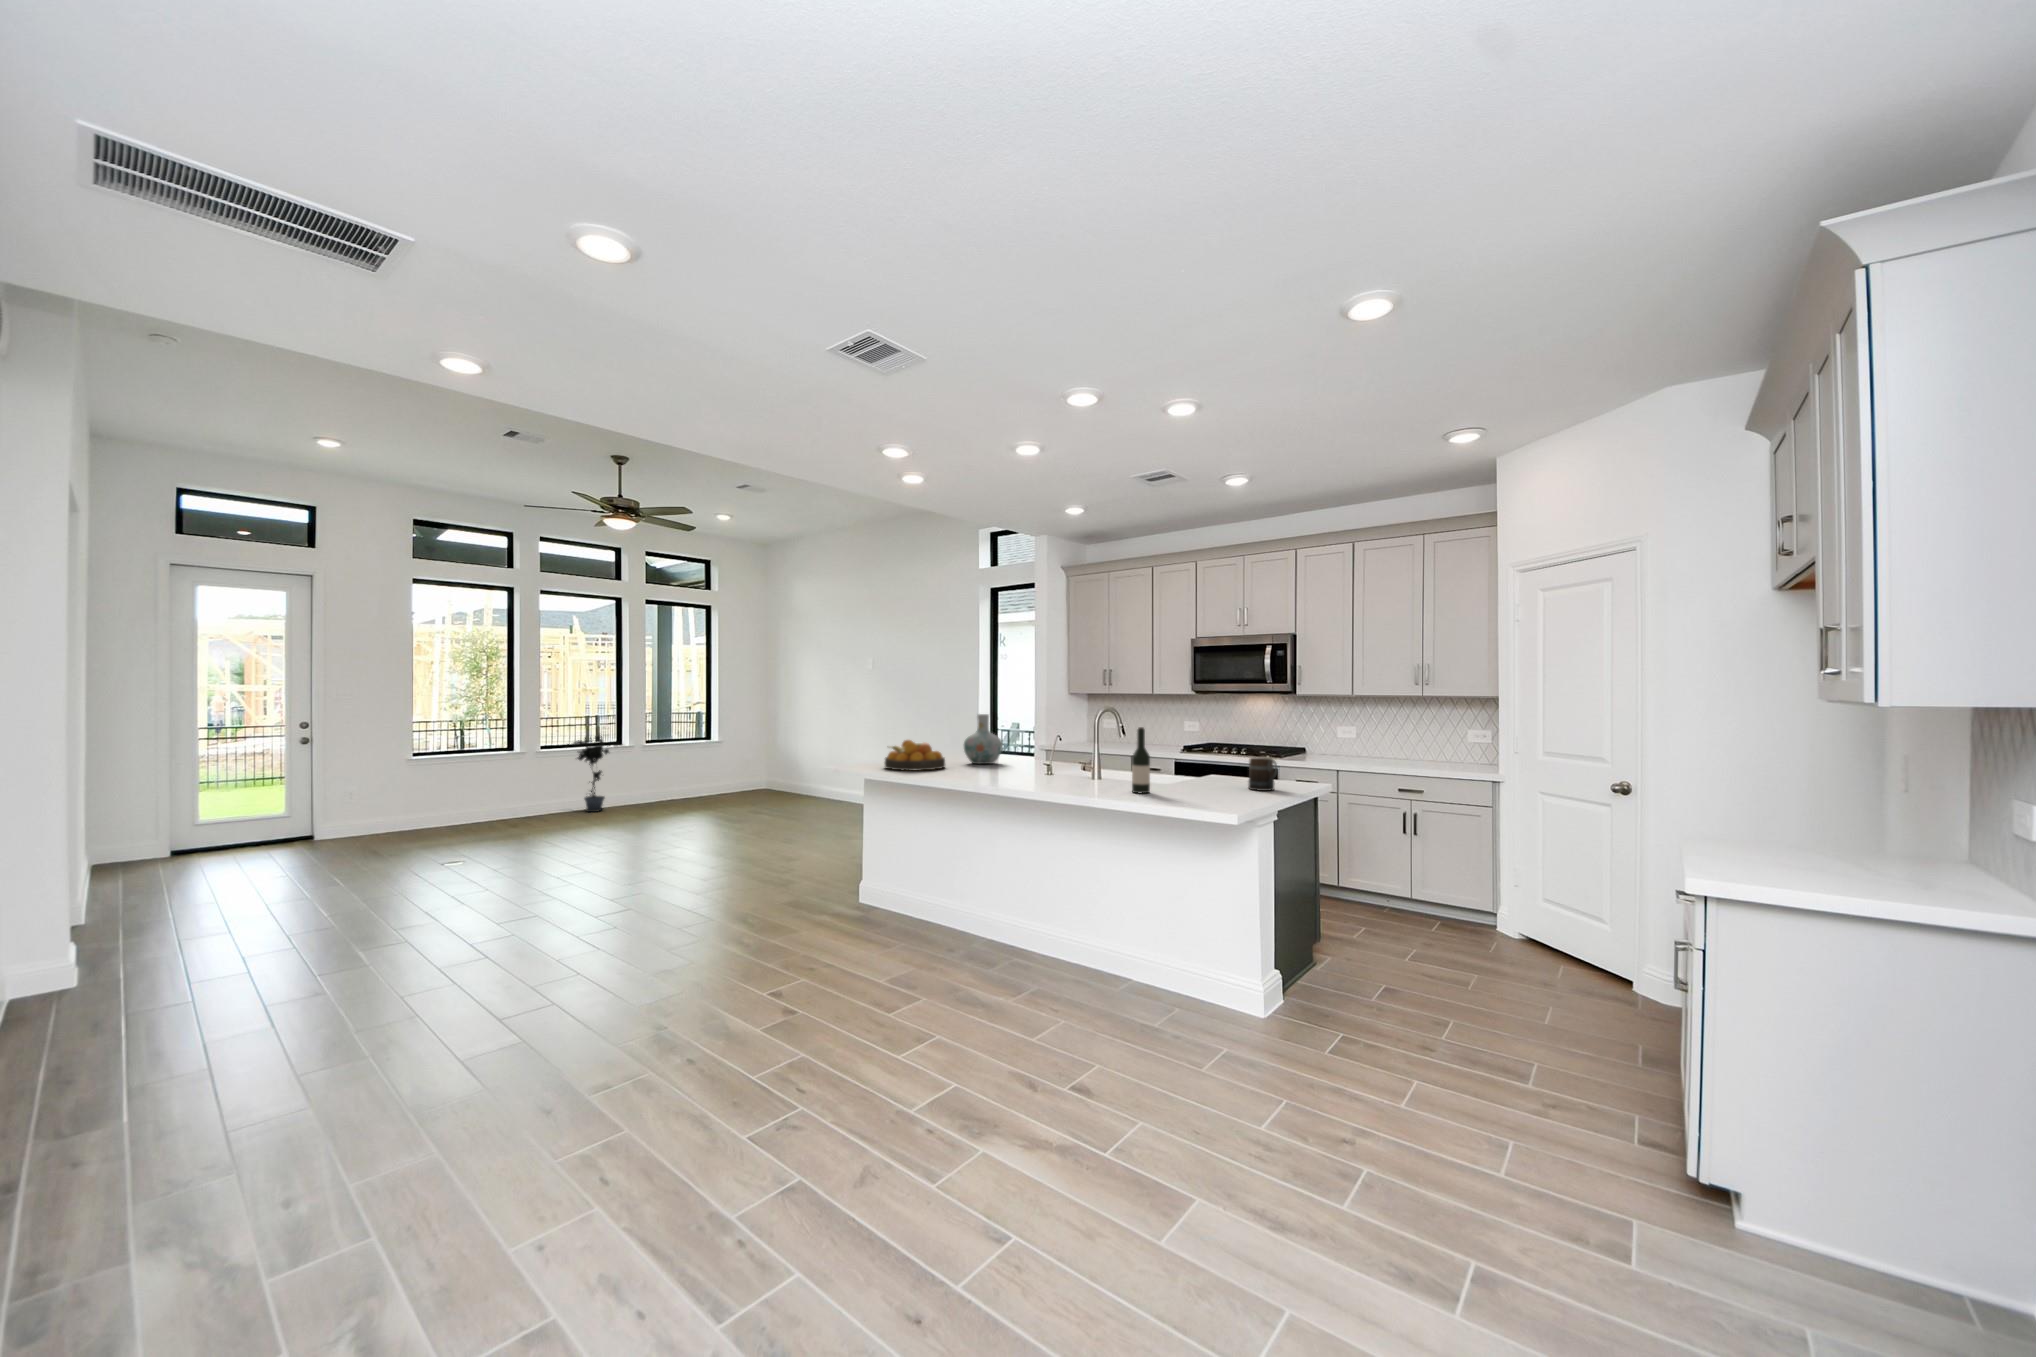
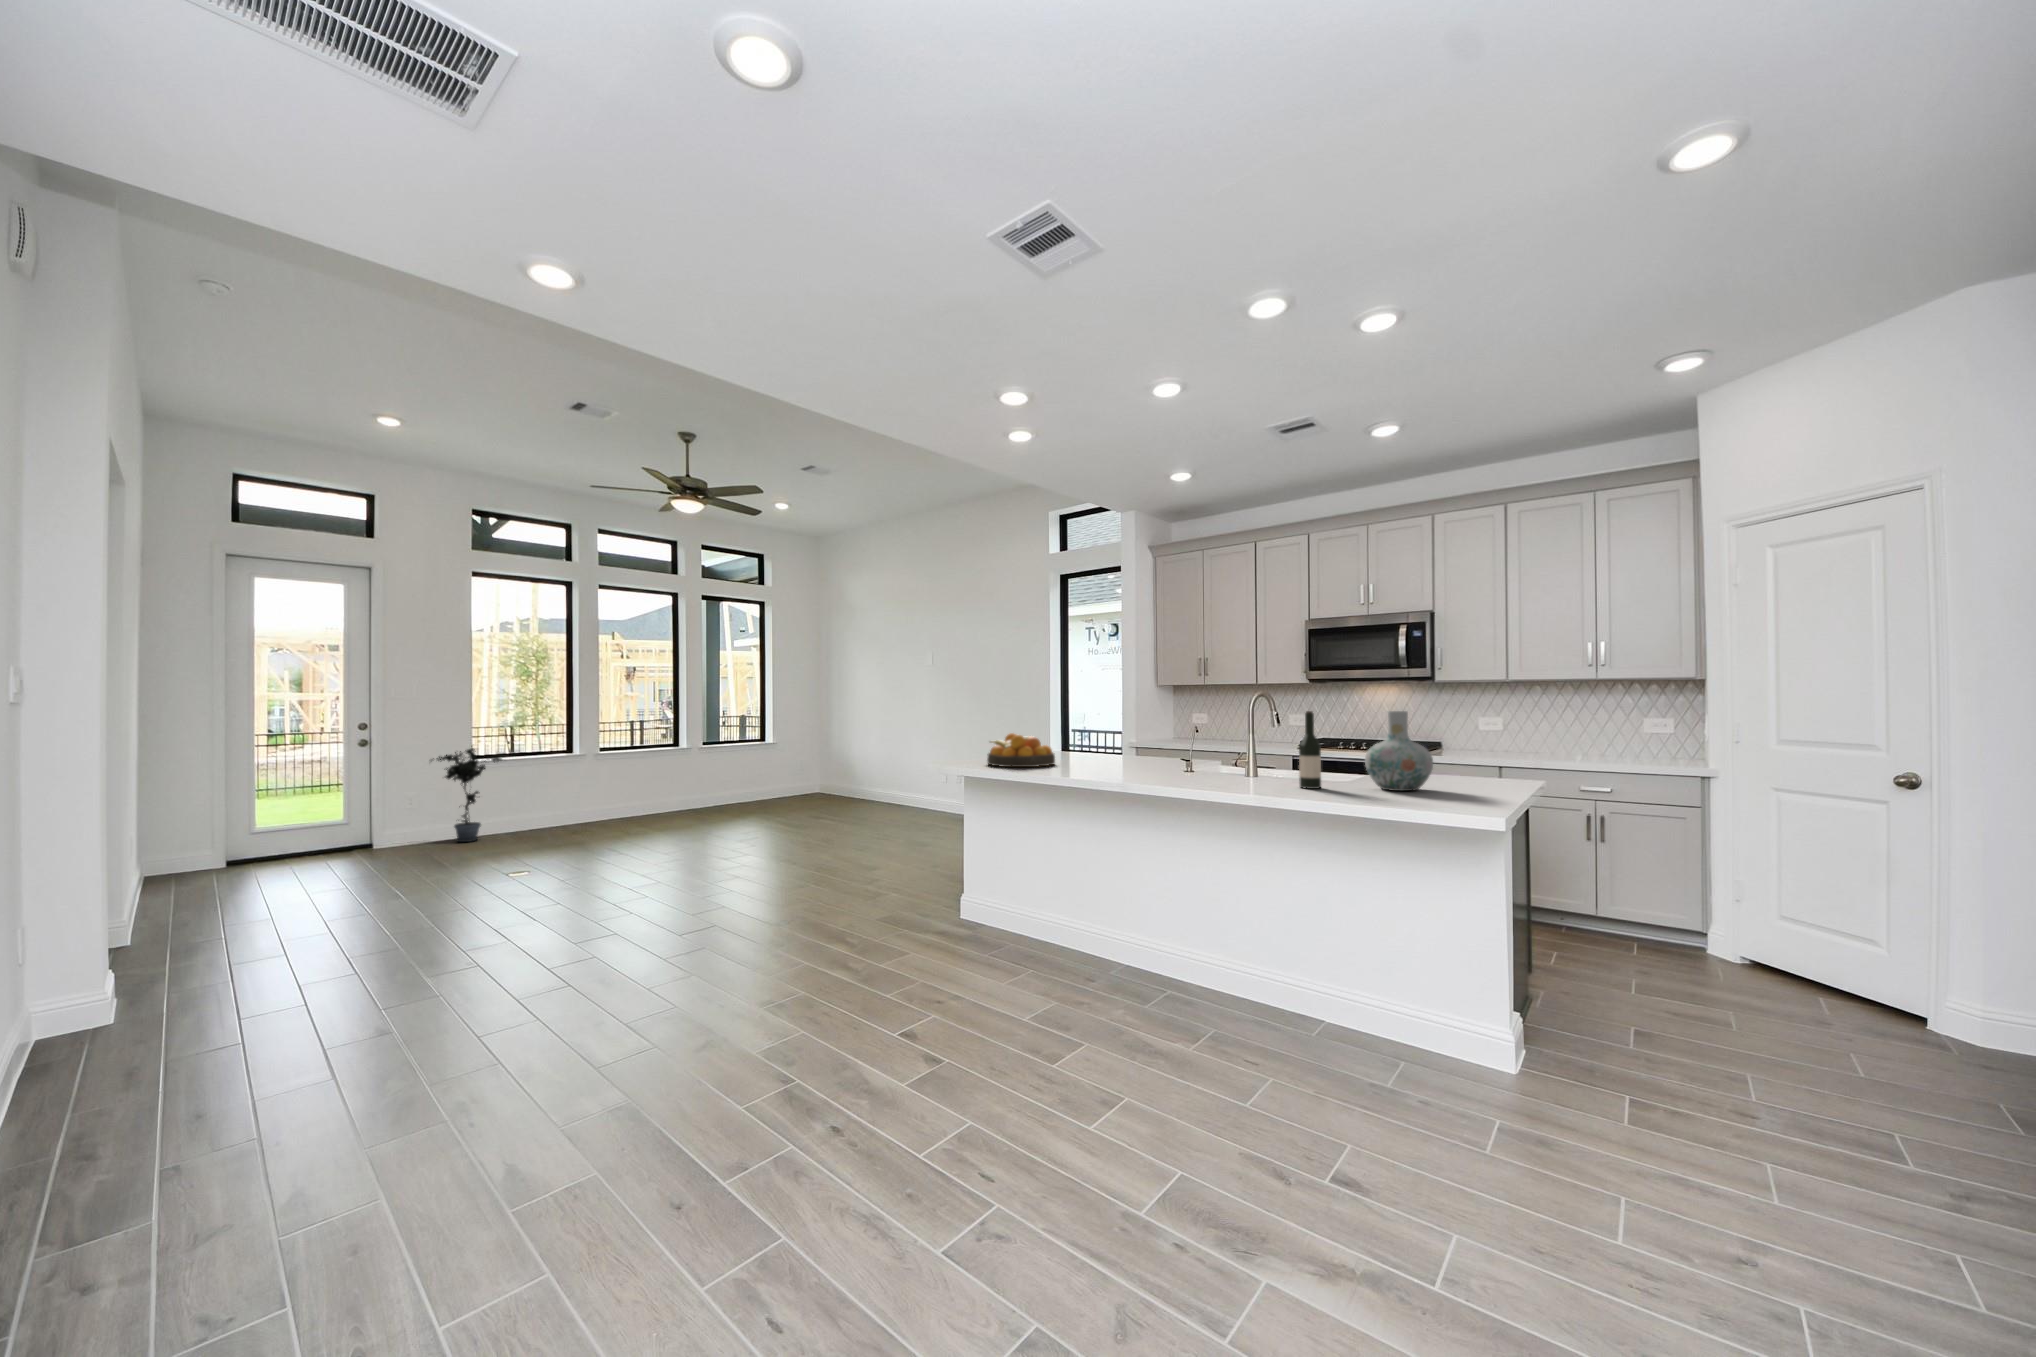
vase: present [964,714,1002,764] -> present [1365,711,1433,791]
potted plant: present [567,736,621,812] -> present [431,746,502,842]
mug: present [1248,758,1277,791] -> none [1432,747,1473,785]

